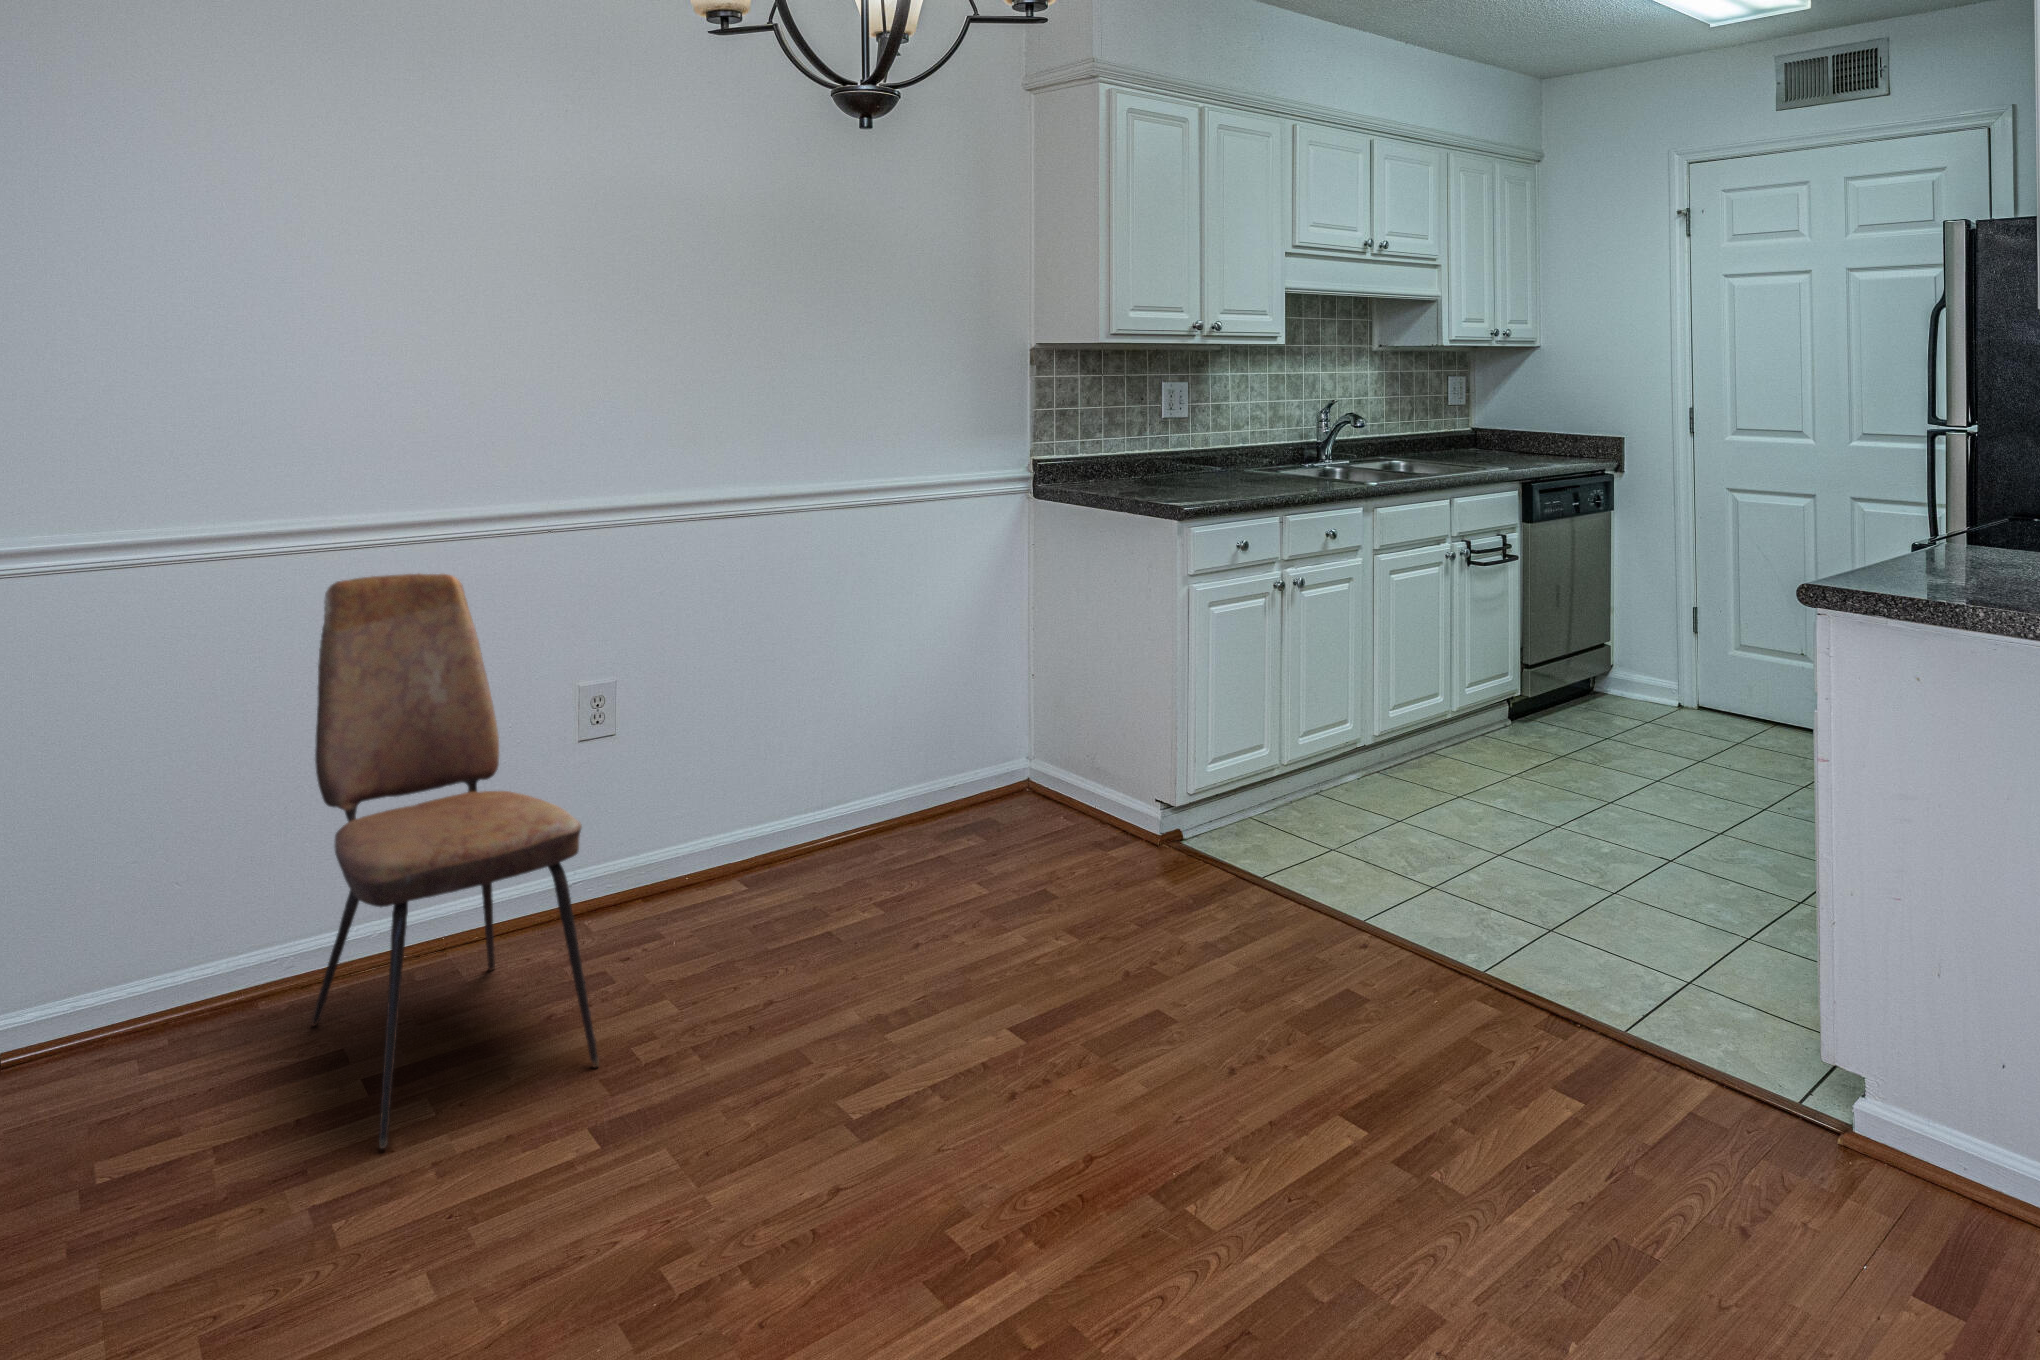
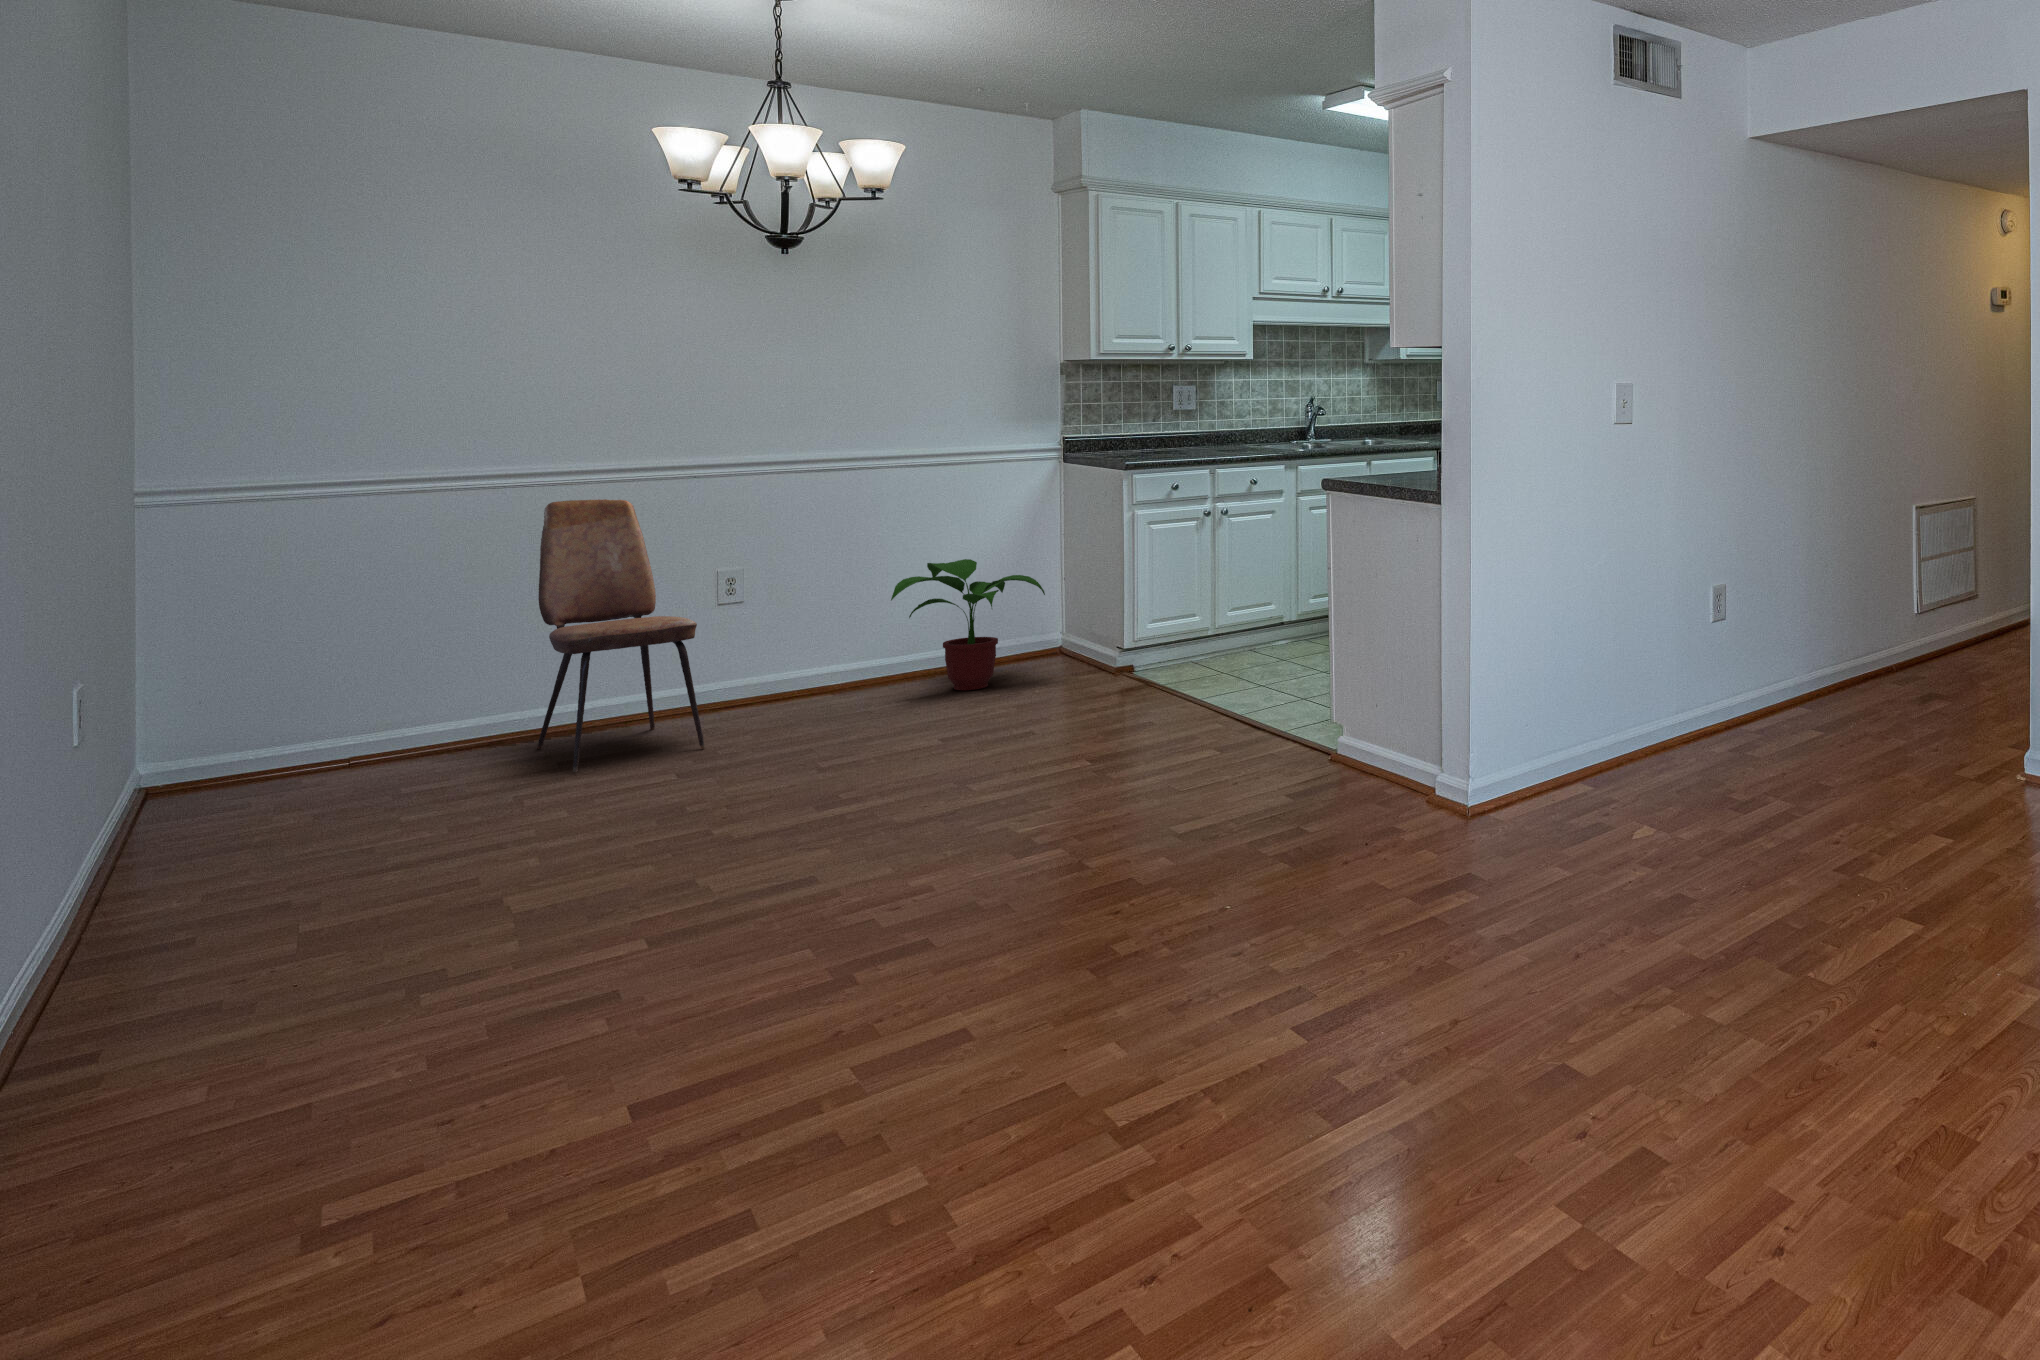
potted plant: none [860,657,1076,887] -> present [891,559,1045,690]

